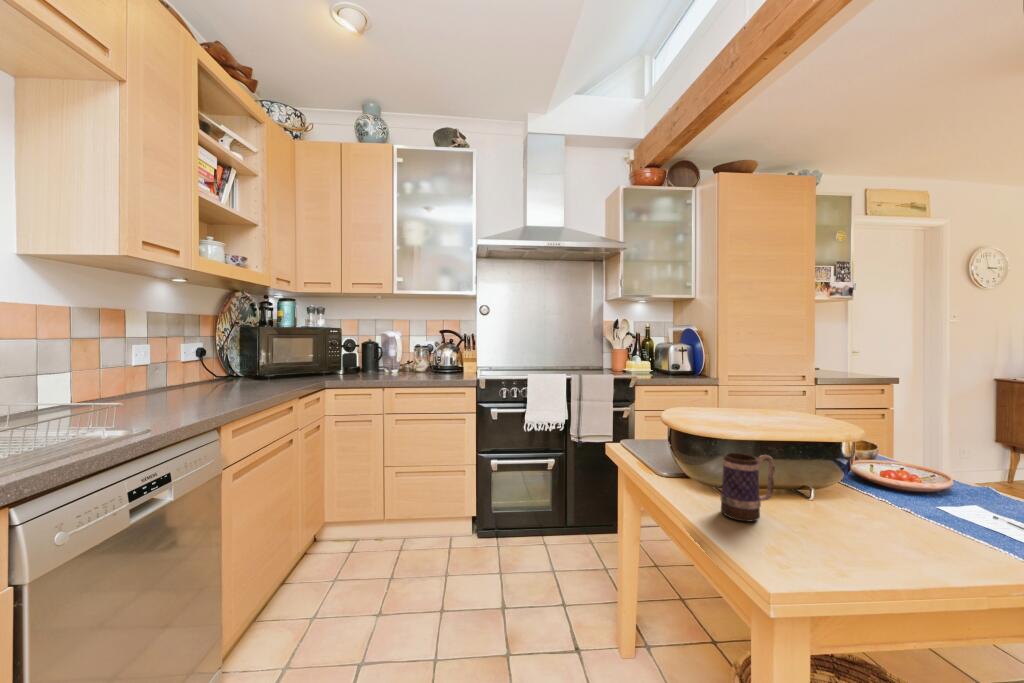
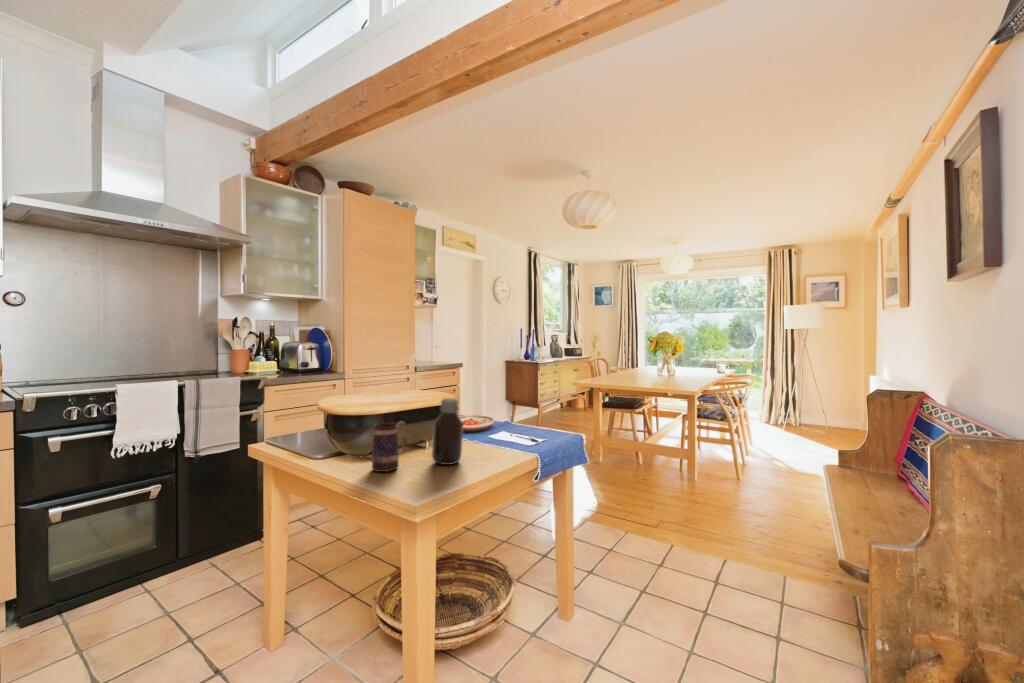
bottle: none [817,433,881,542] -> present [432,398,463,465]

